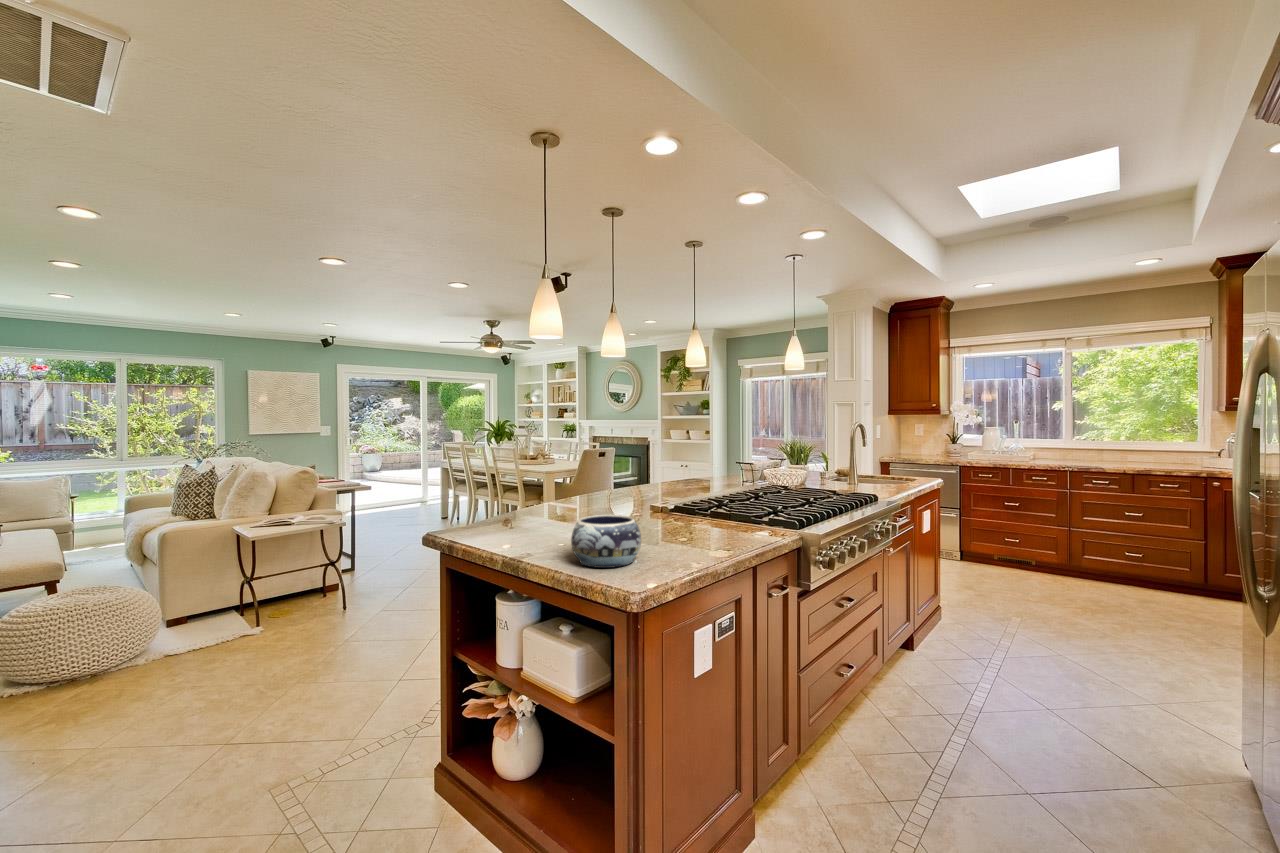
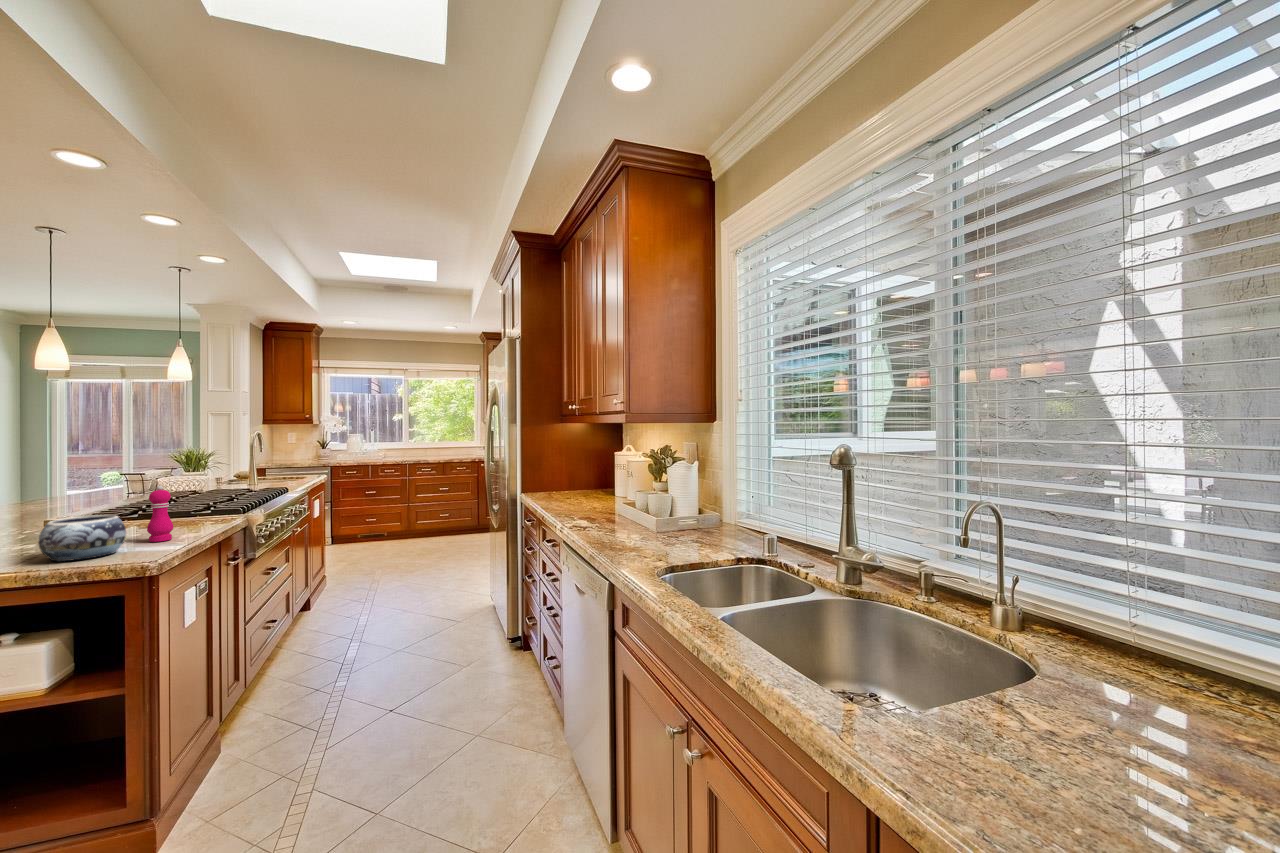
pepper mill: none [669,488,694,558] -> present [147,486,173,542]

